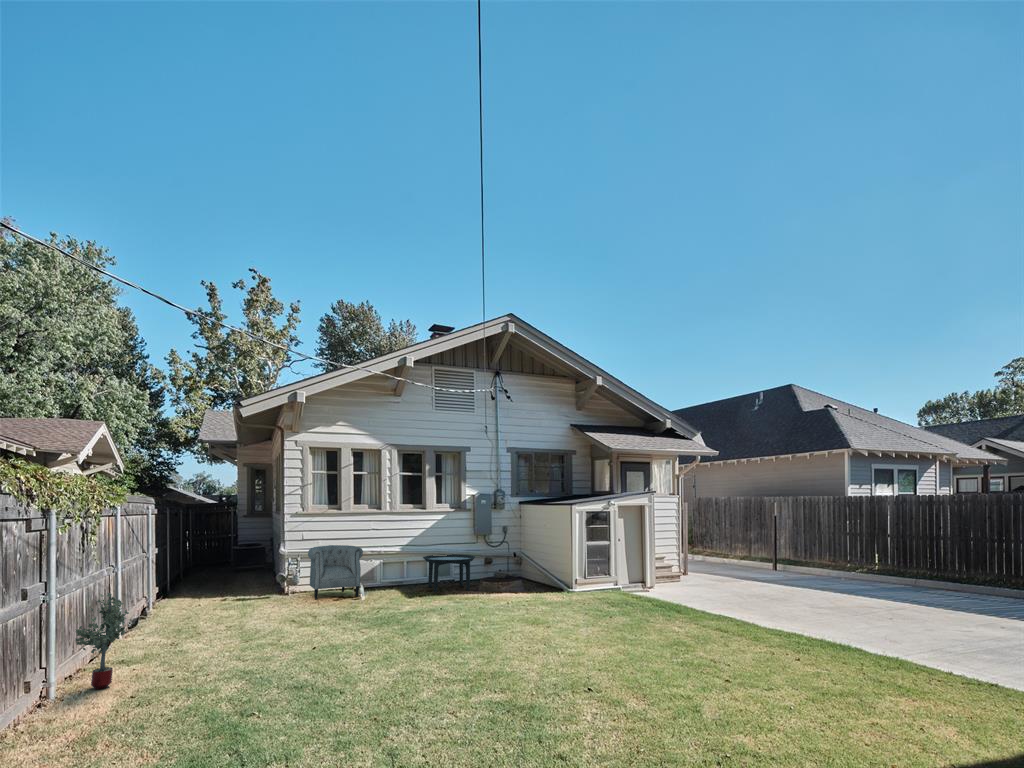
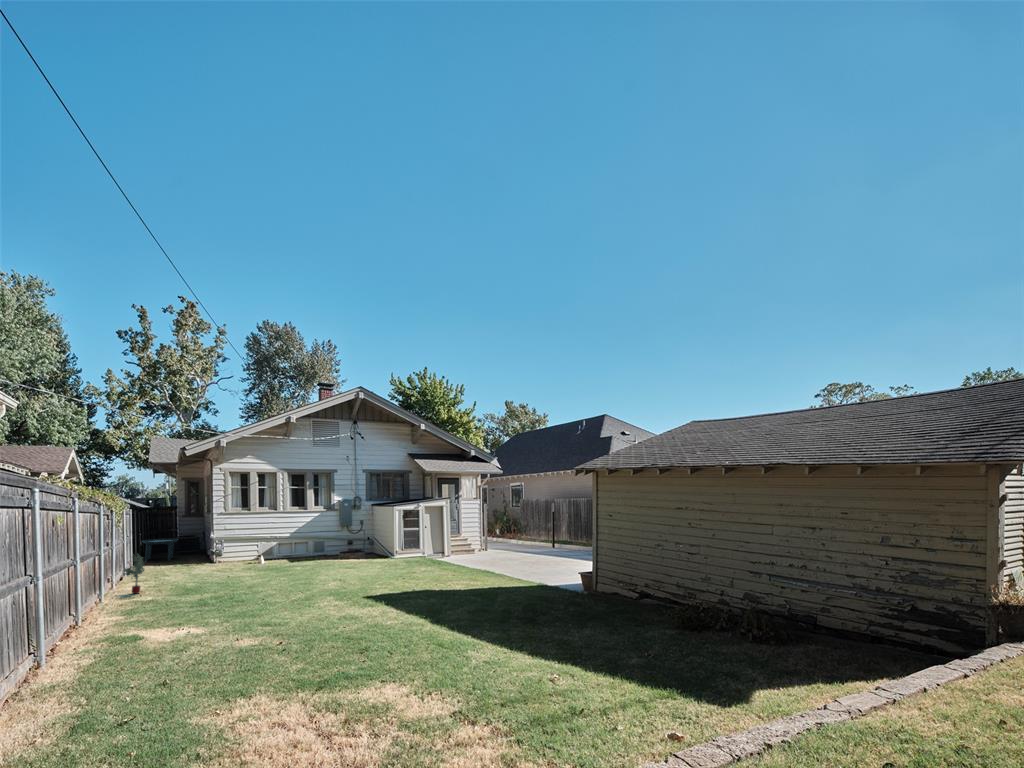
chair: present [308,545,363,600] -> none [229,533,264,566]
round table: present [423,554,475,592] -> present [142,539,178,561]

